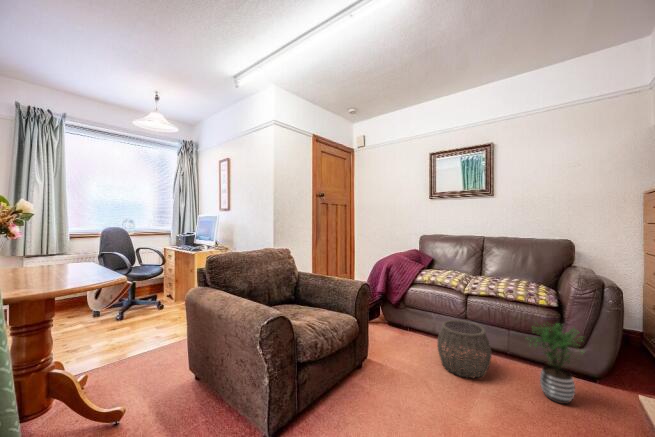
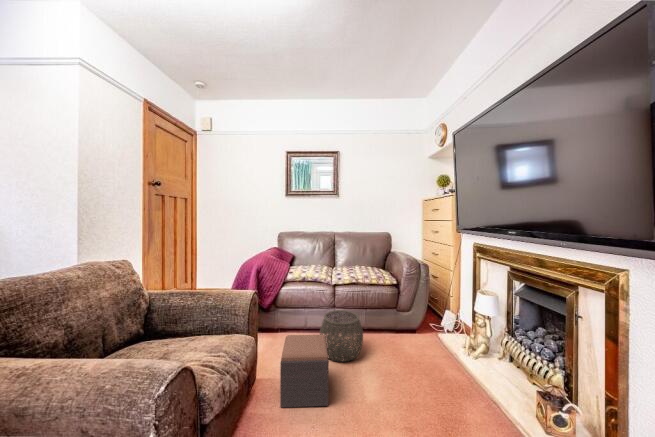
potted plant: present [527,322,583,404] -> none [389,297,428,358]
footstool: none [376,328,432,404] -> present [280,334,329,407]

